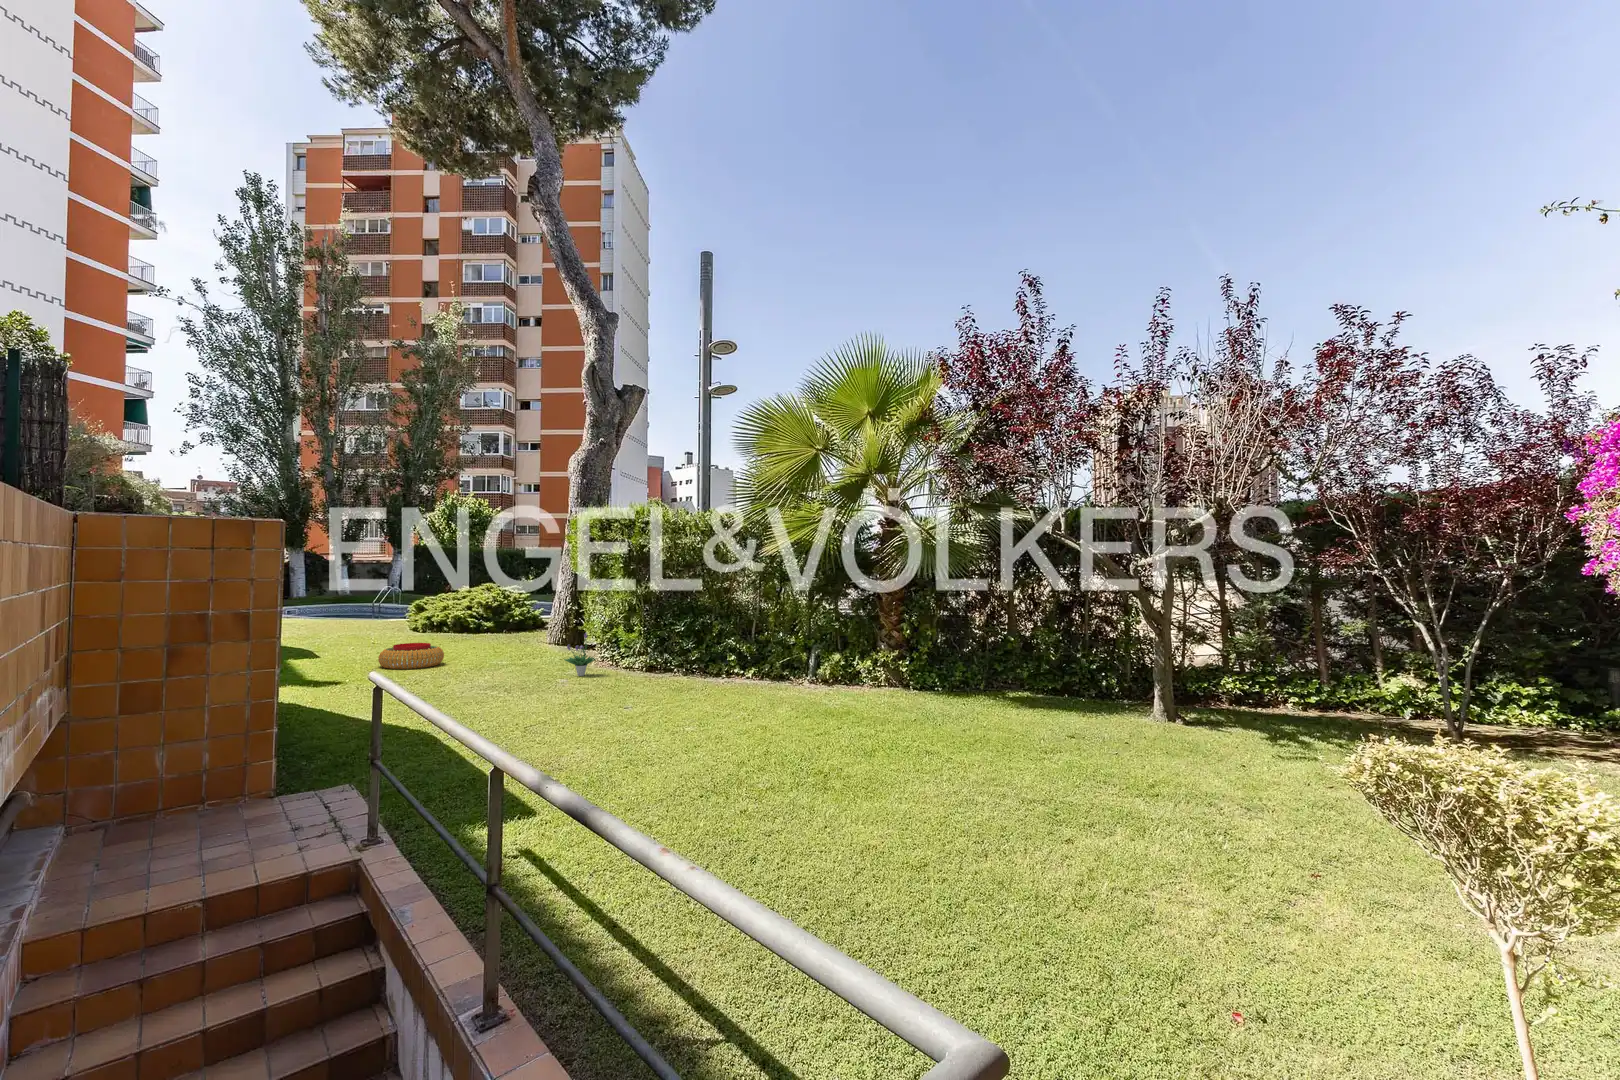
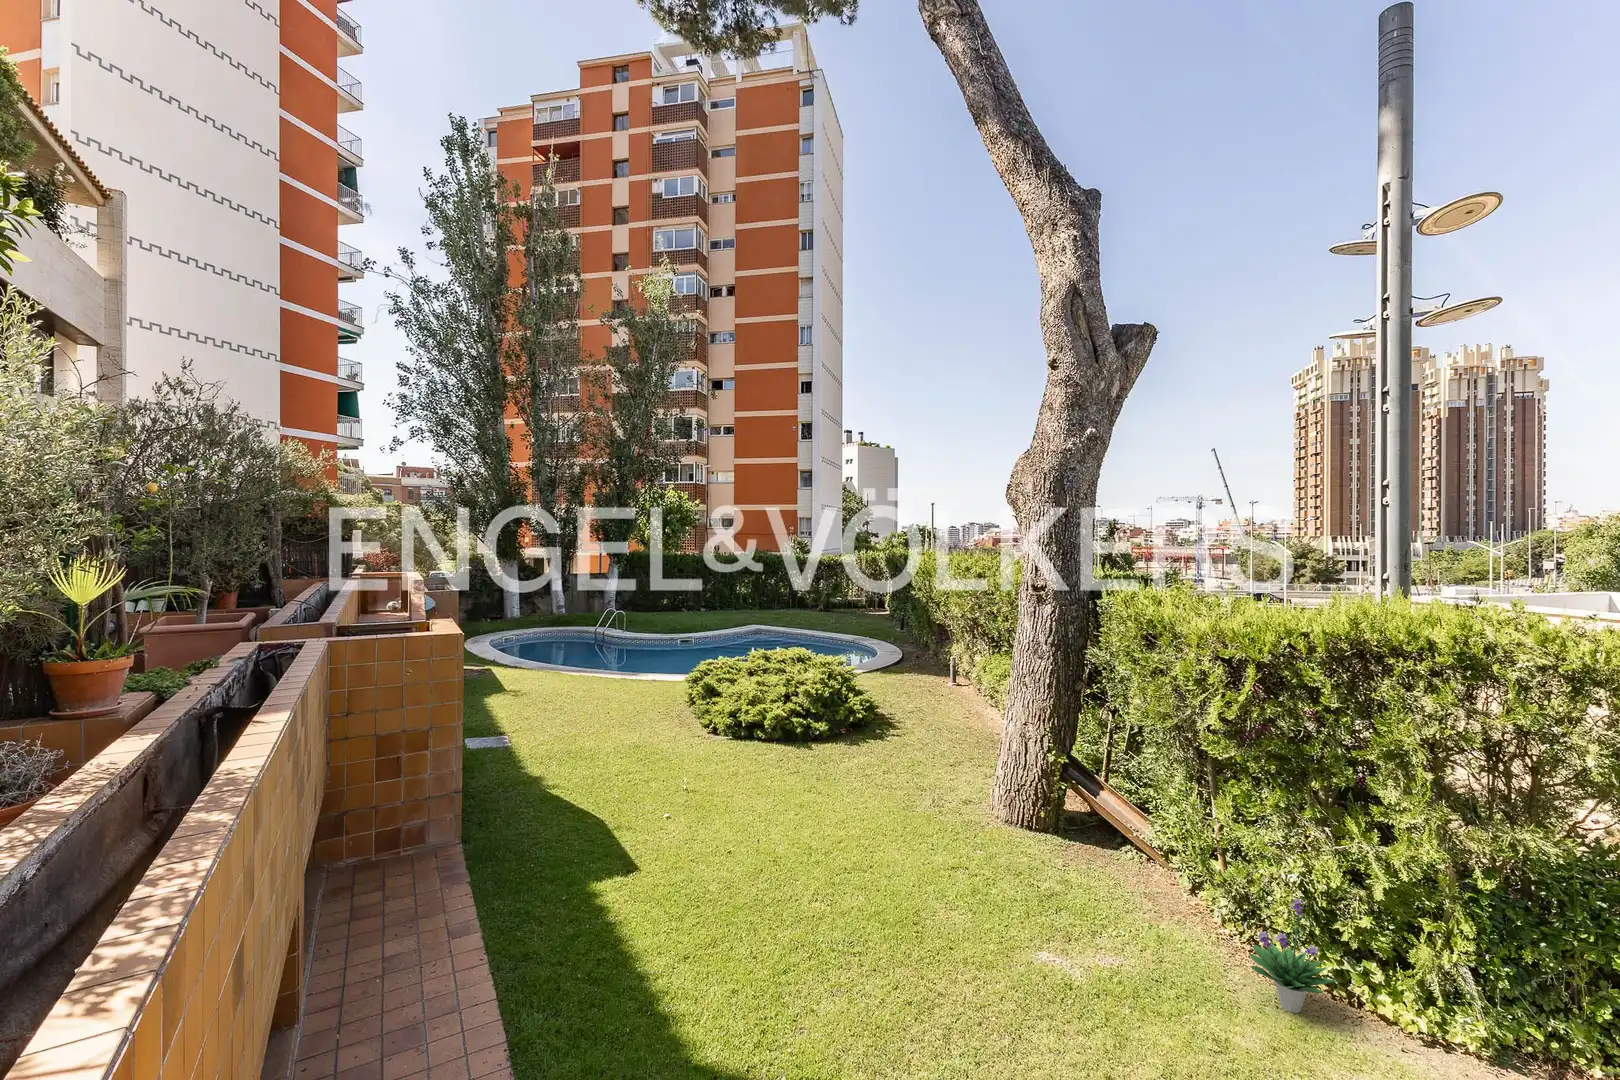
pouf: present [378,643,444,669] -> none [786,850,906,937]

